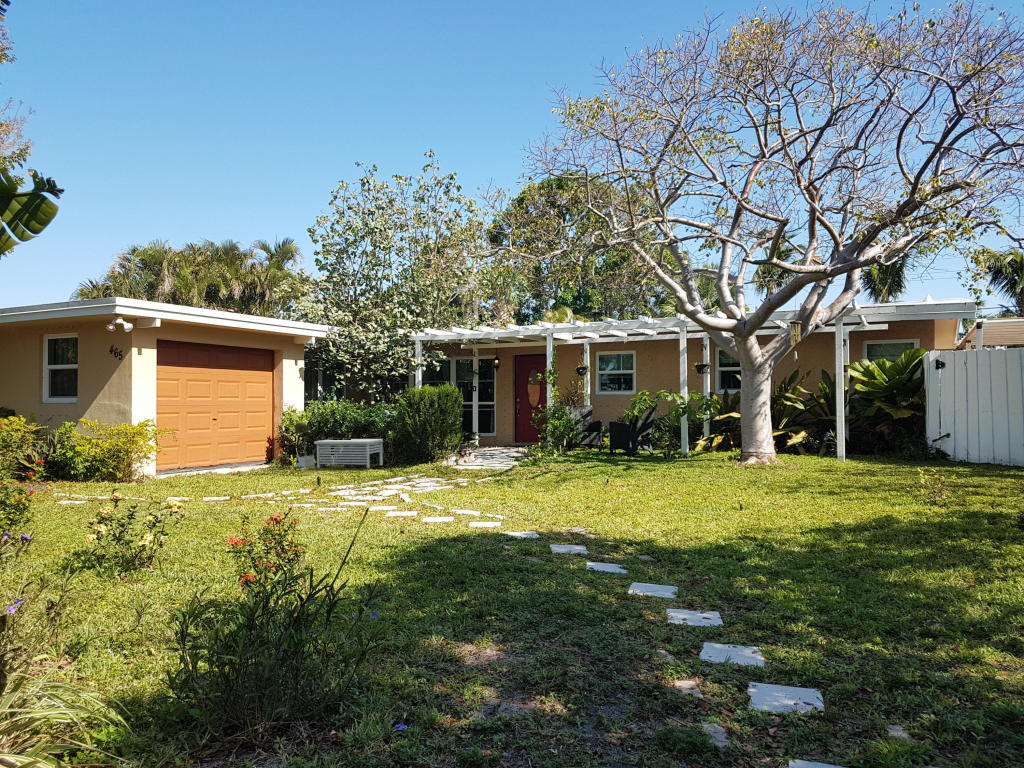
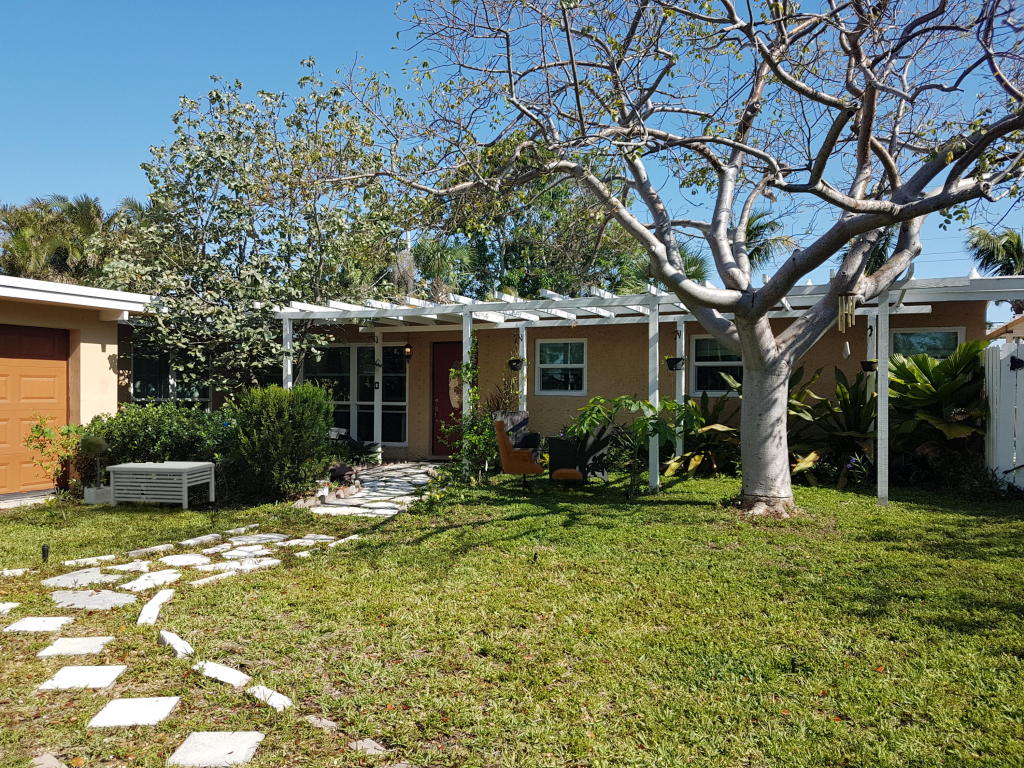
lounge chair: none [572,410,635,460] -> present [494,420,583,493]

